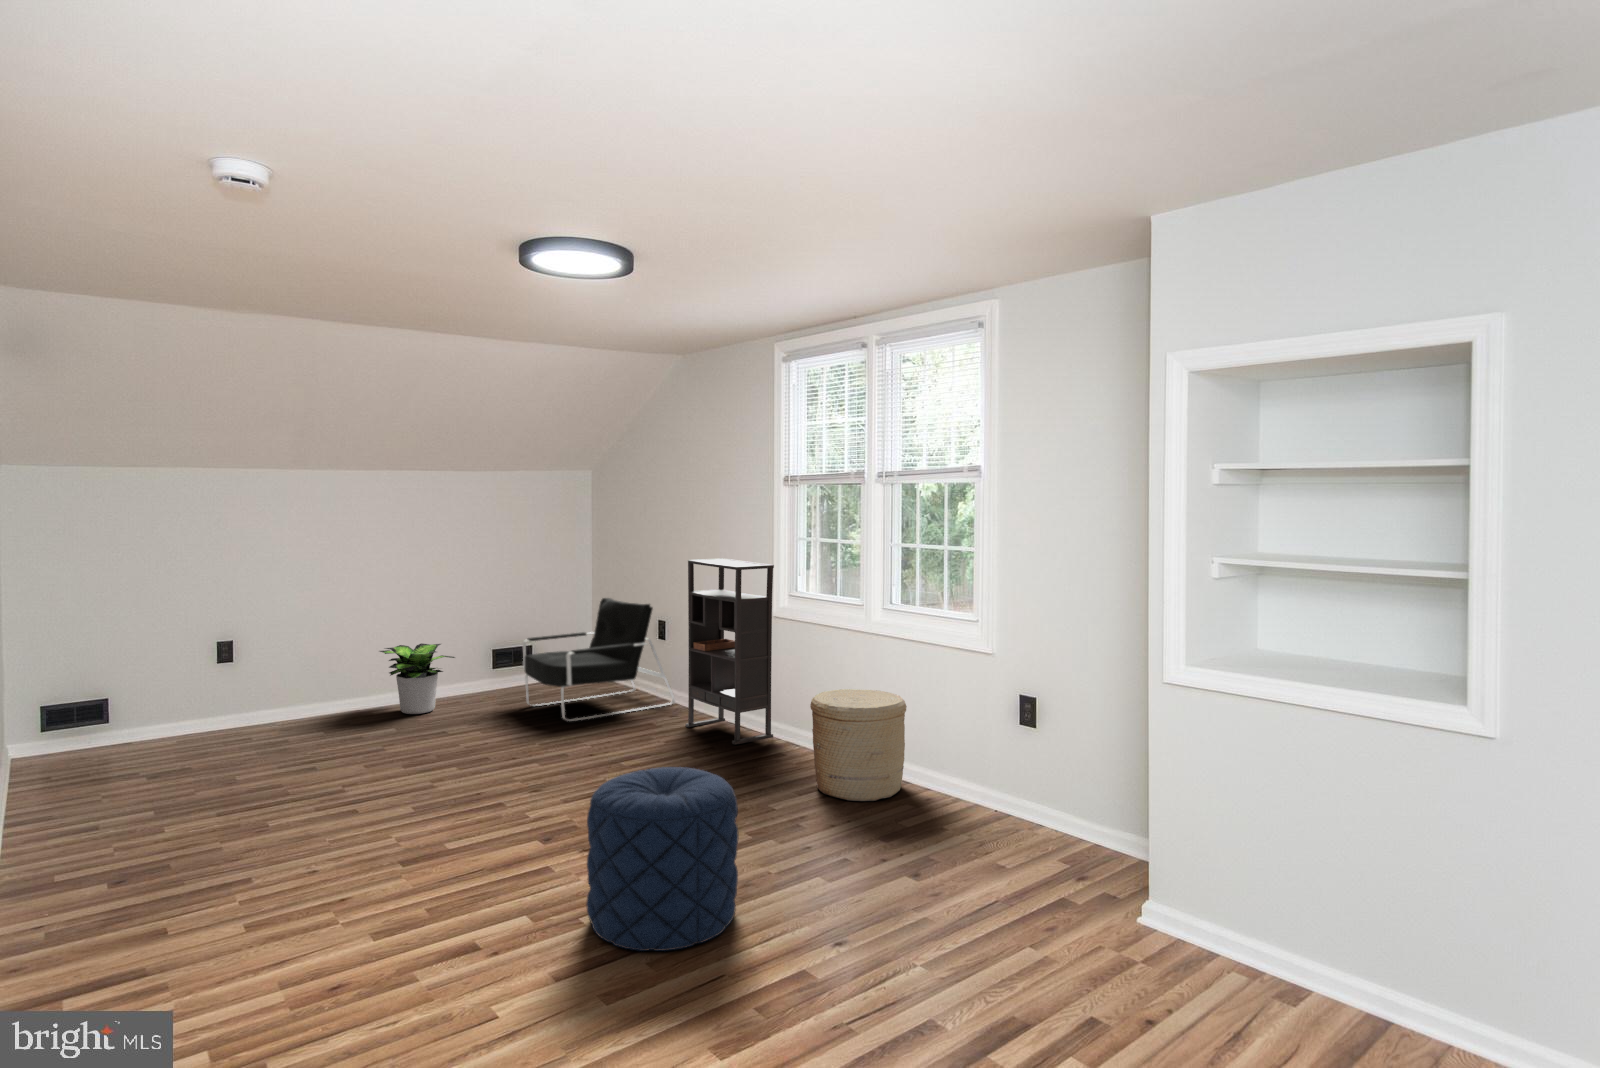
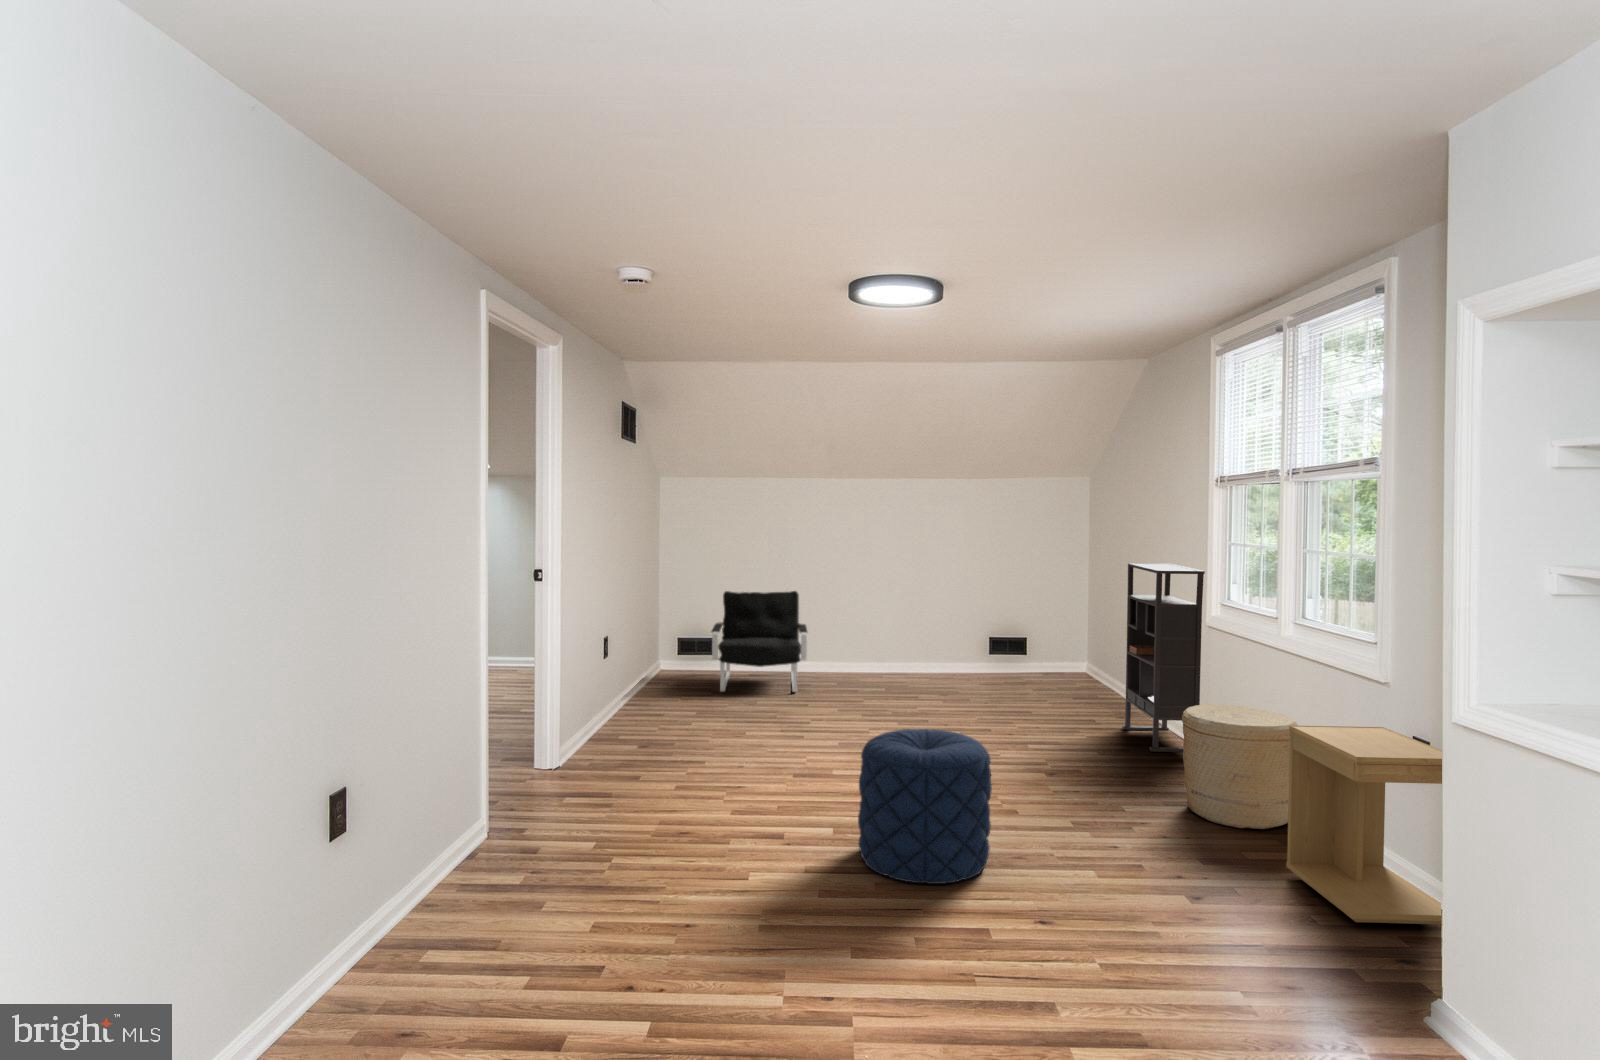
armchair: present [523,598,675,721] -> present [712,591,807,692]
potted plant: present [380,643,455,714] -> none [886,625,948,683]
side table: none [946,692,1082,858] -> present [1286,725,1442,924]

